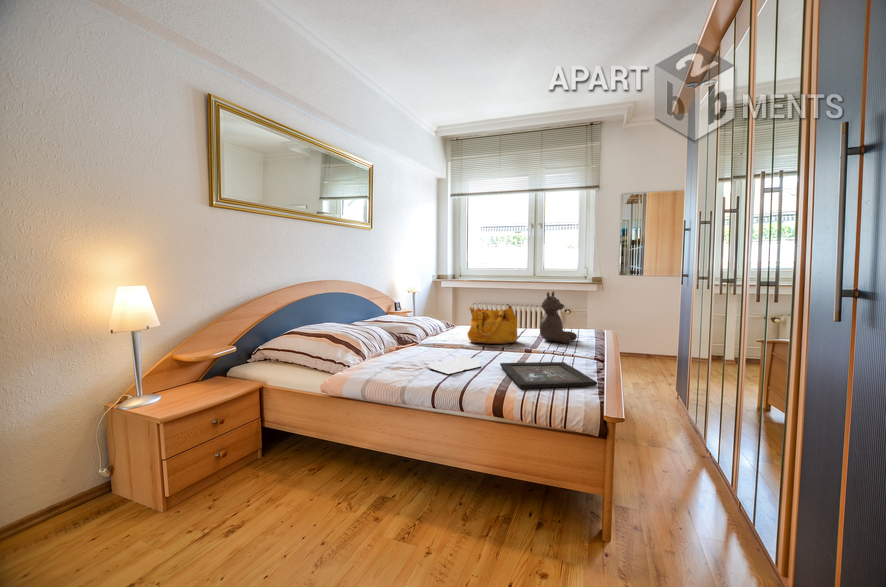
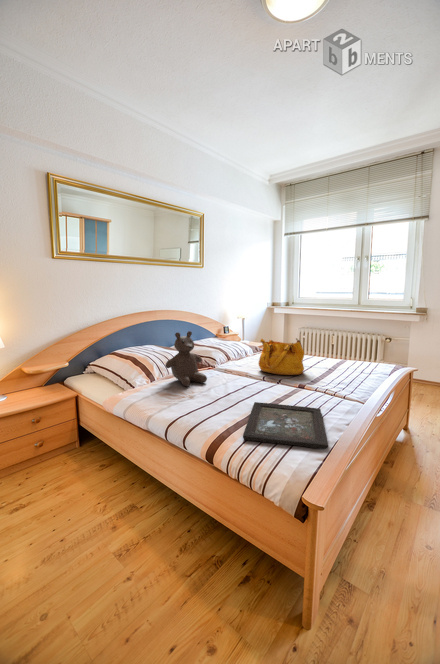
teddy bear: present [540,292,577,343] -> present [165,331,207,386]
book: present [429,356,481,375] -> none [191,388,239,409]

